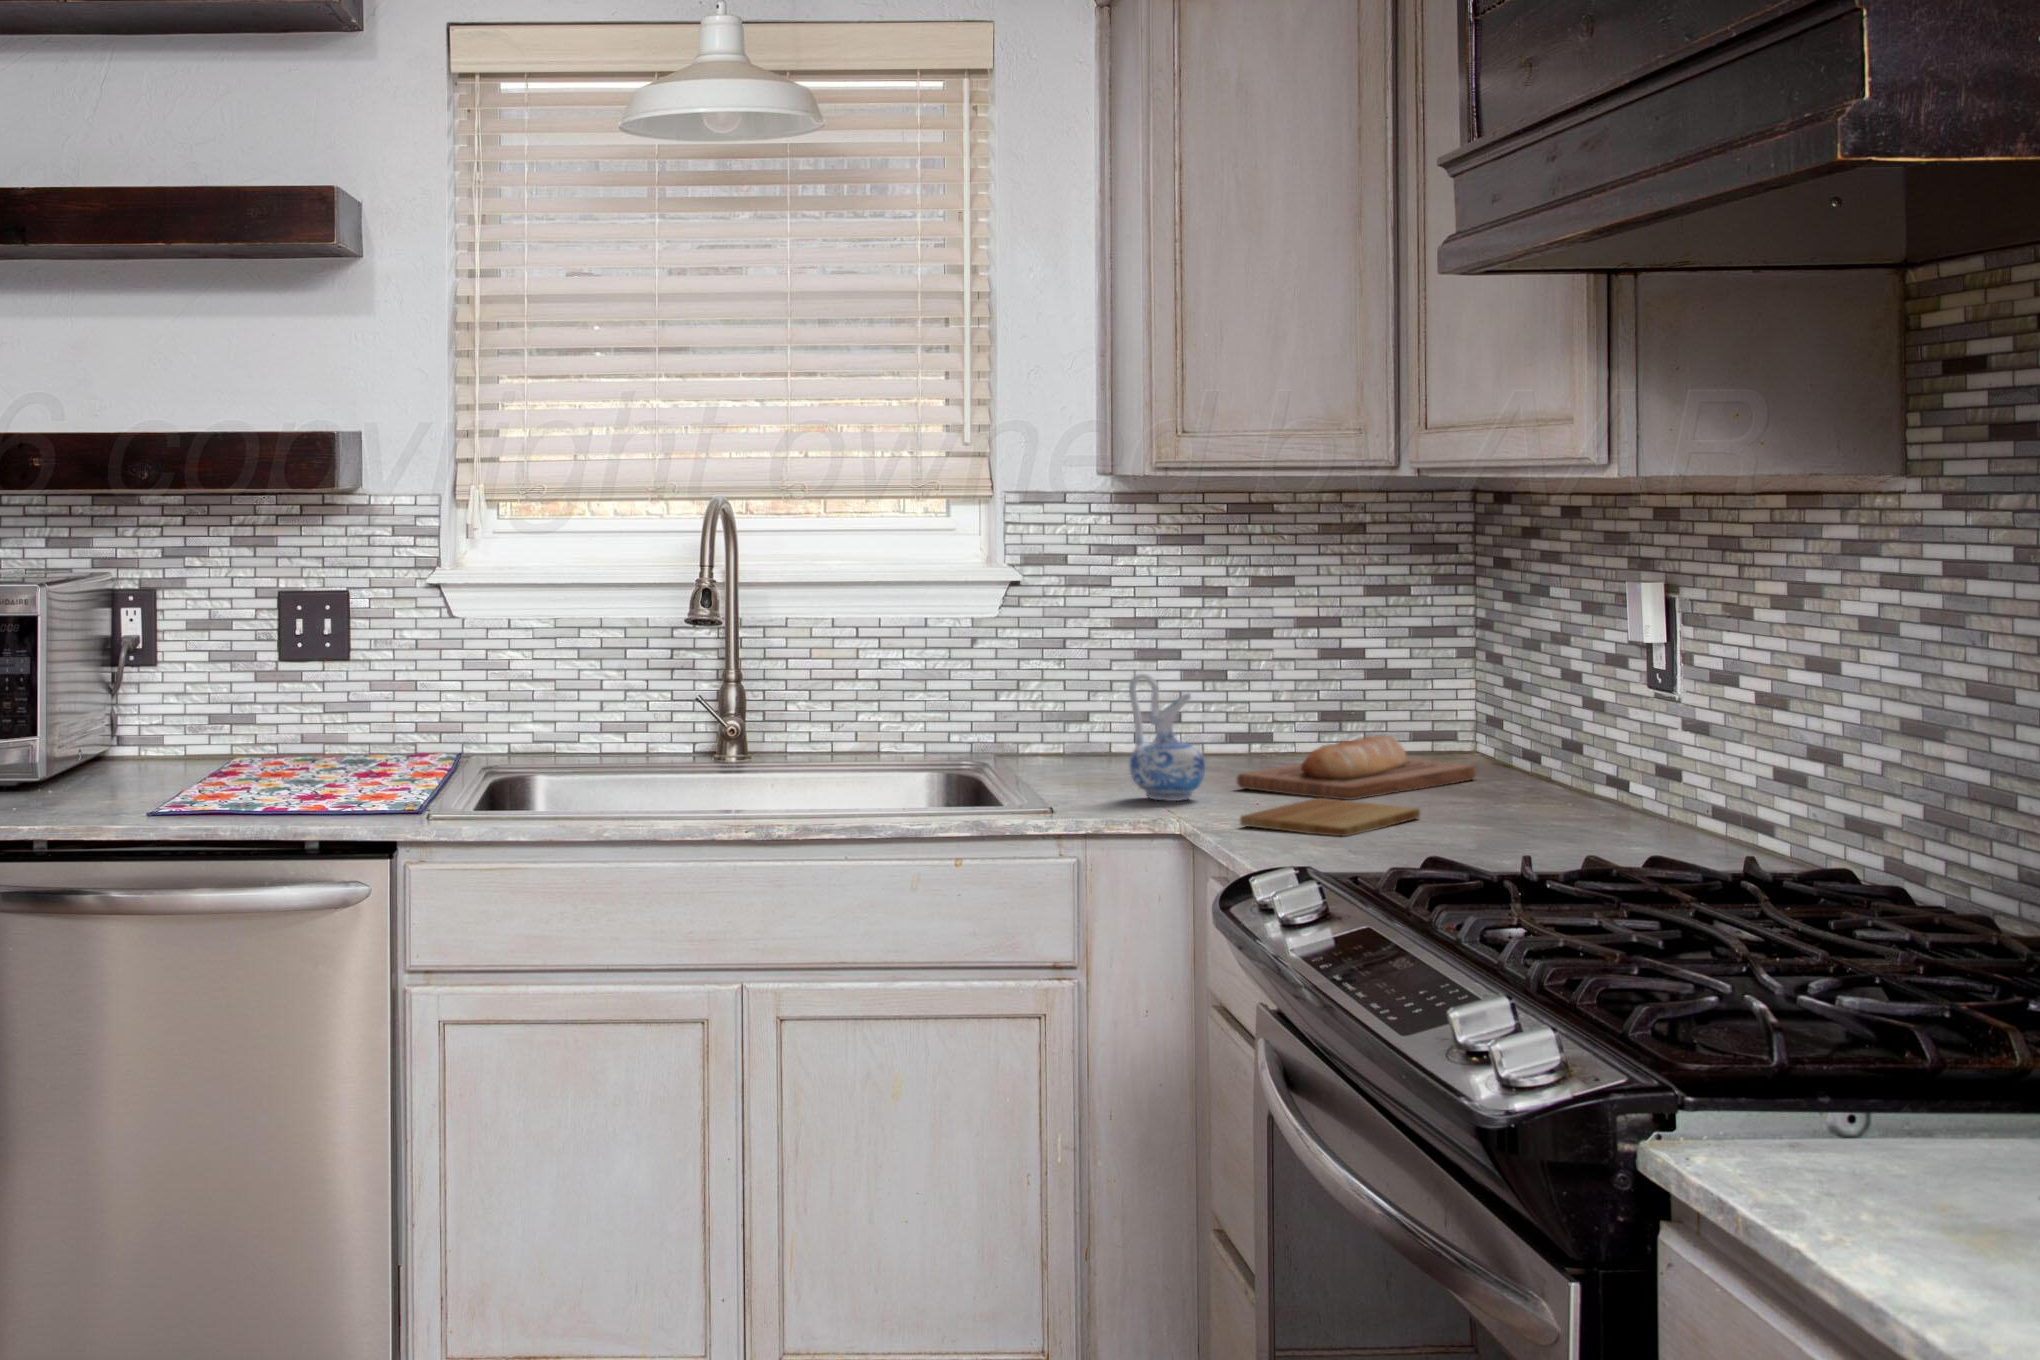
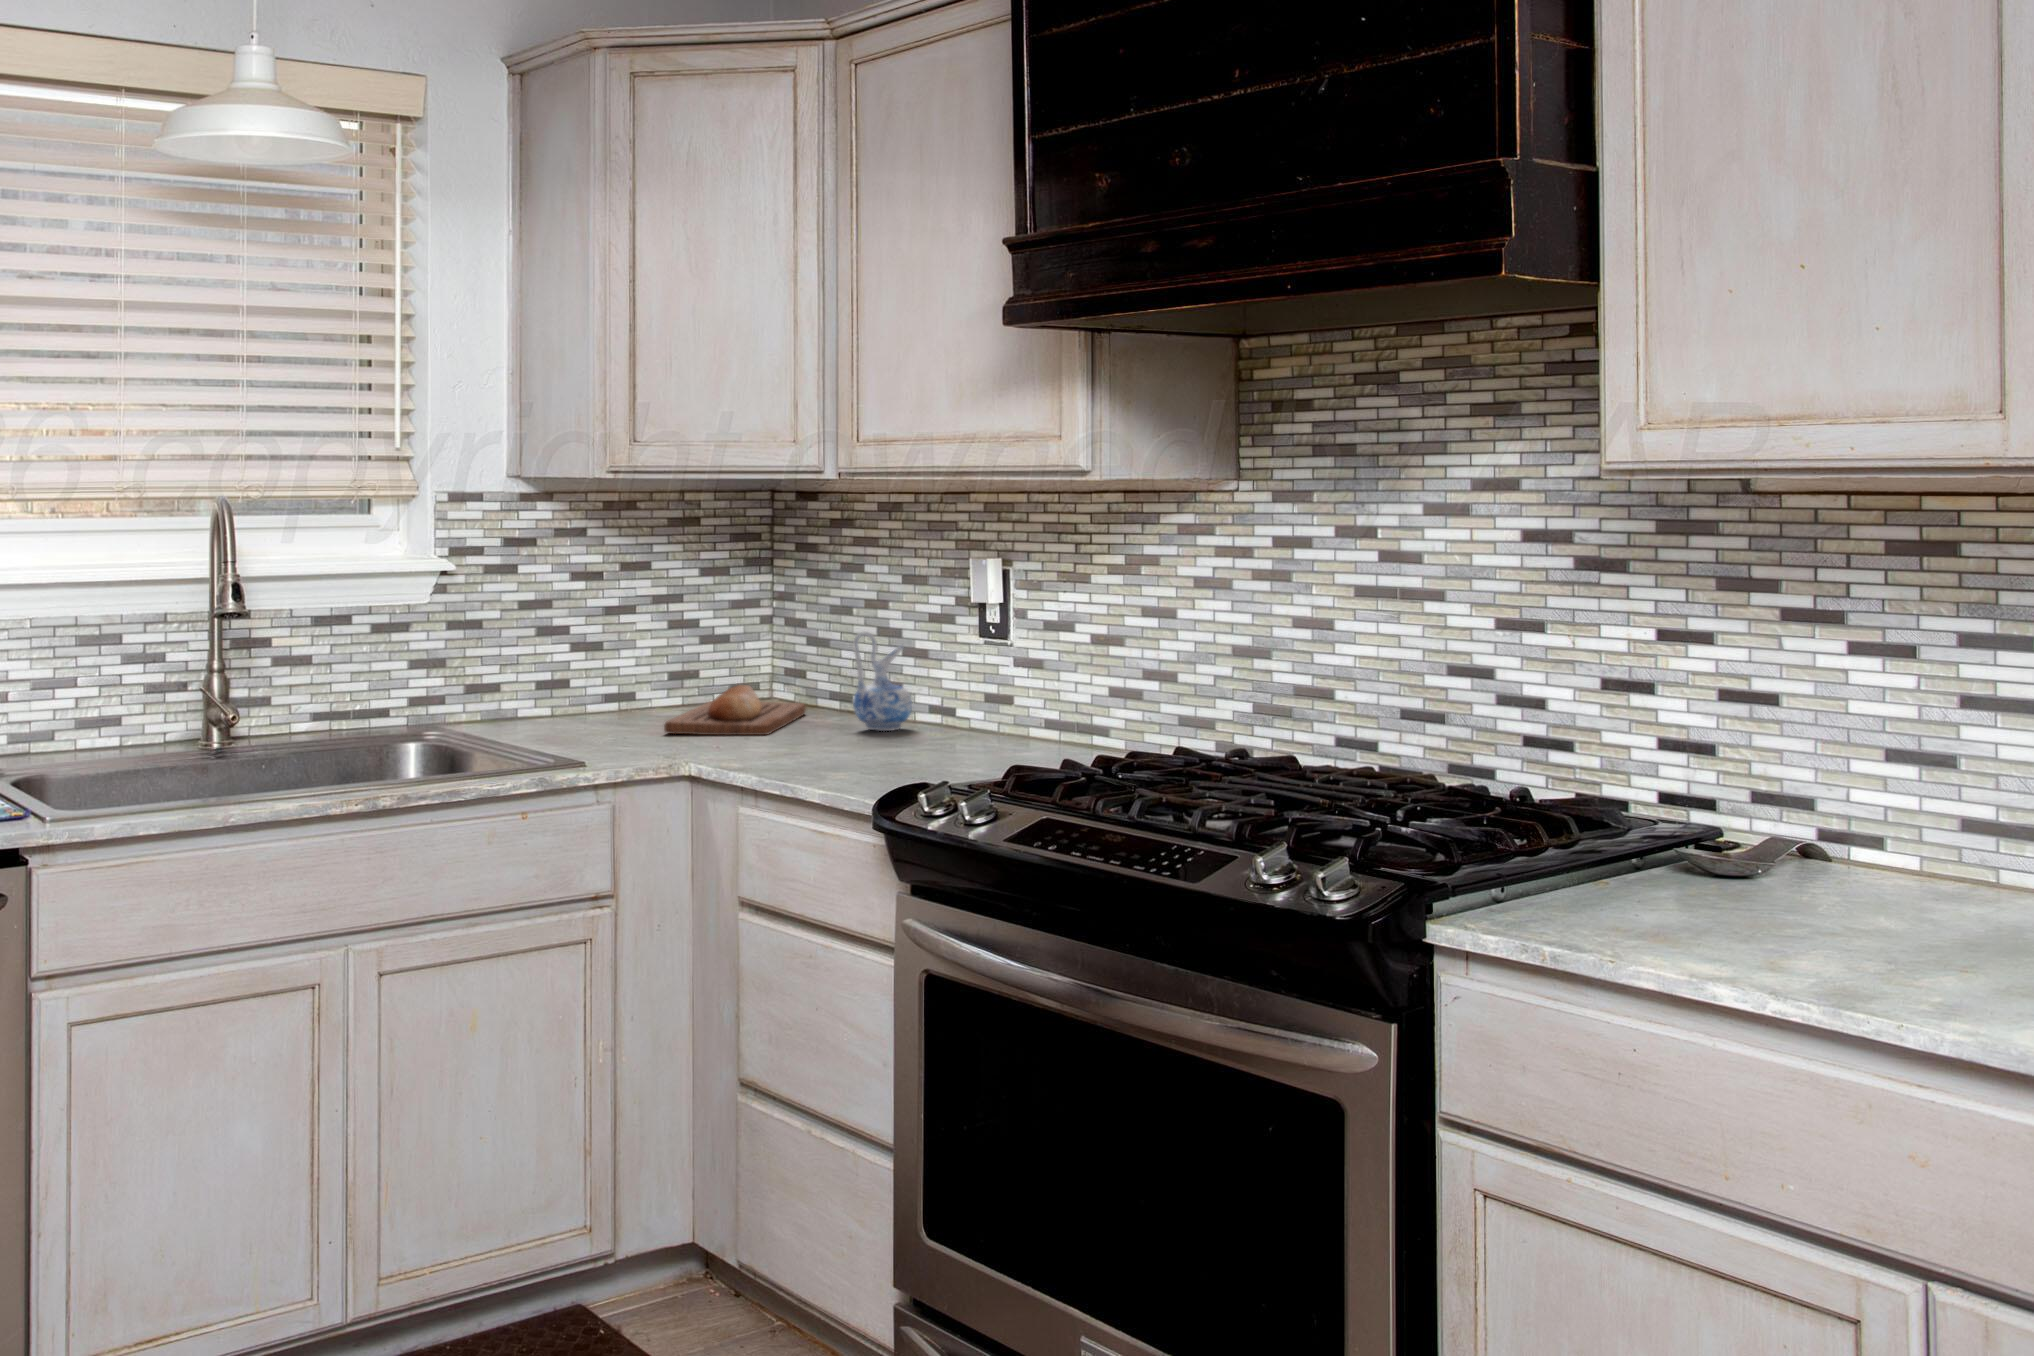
ceramic pitcher: present [1129,674,1205,801] -> present [853,631,912,731]
cutting board: present [1240,798,1420,836] -> none [755,735,856,762]

